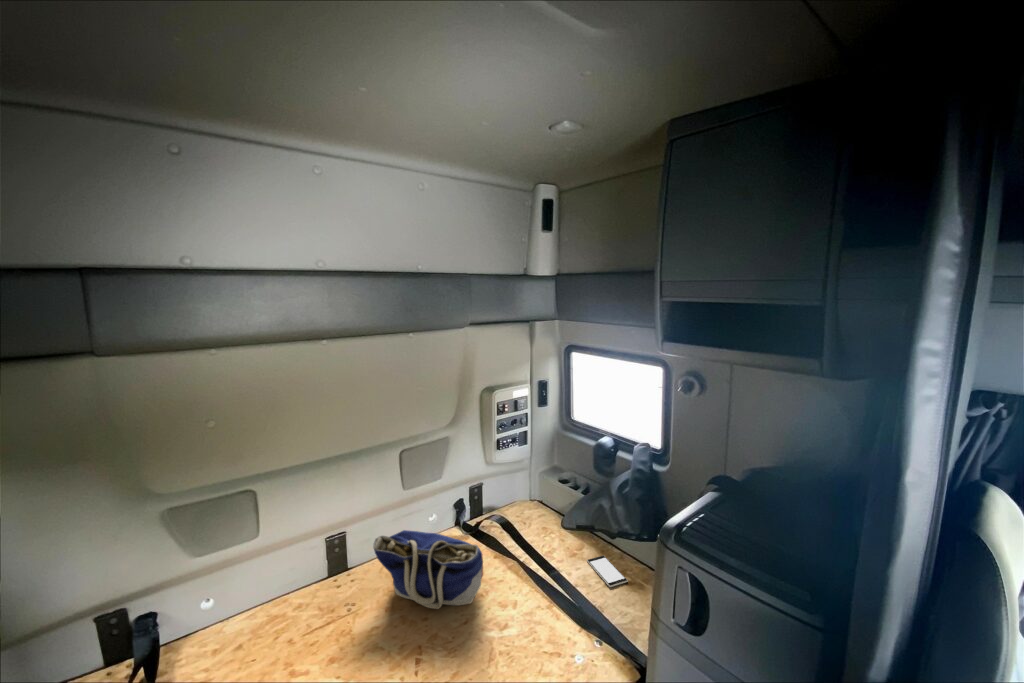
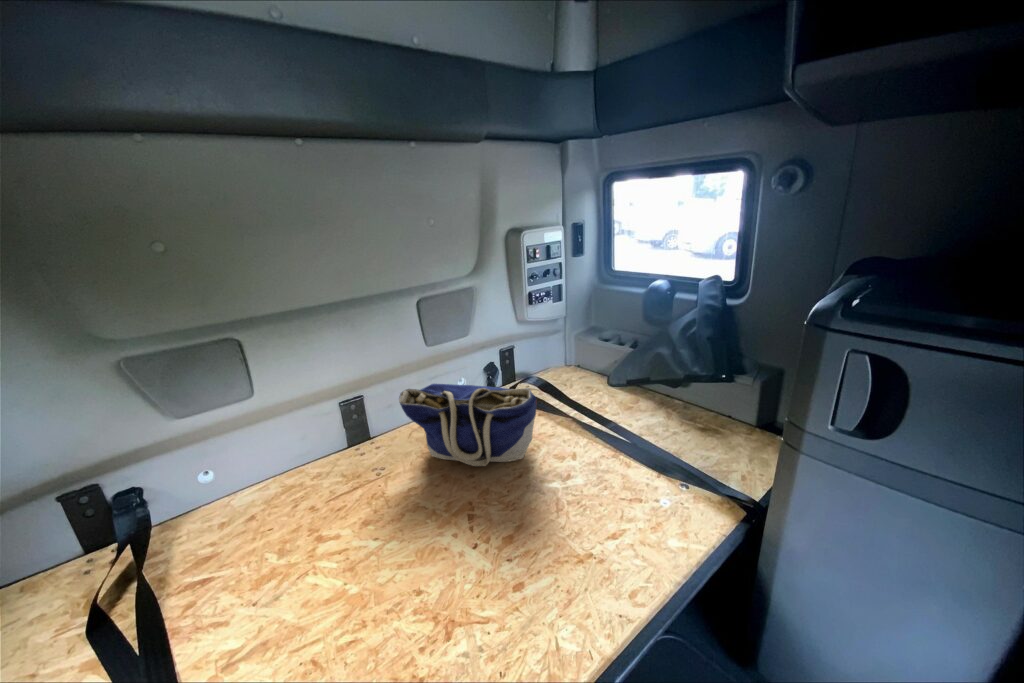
smartphone: present [587,555,628,587] -> none [646,407,699,434]

